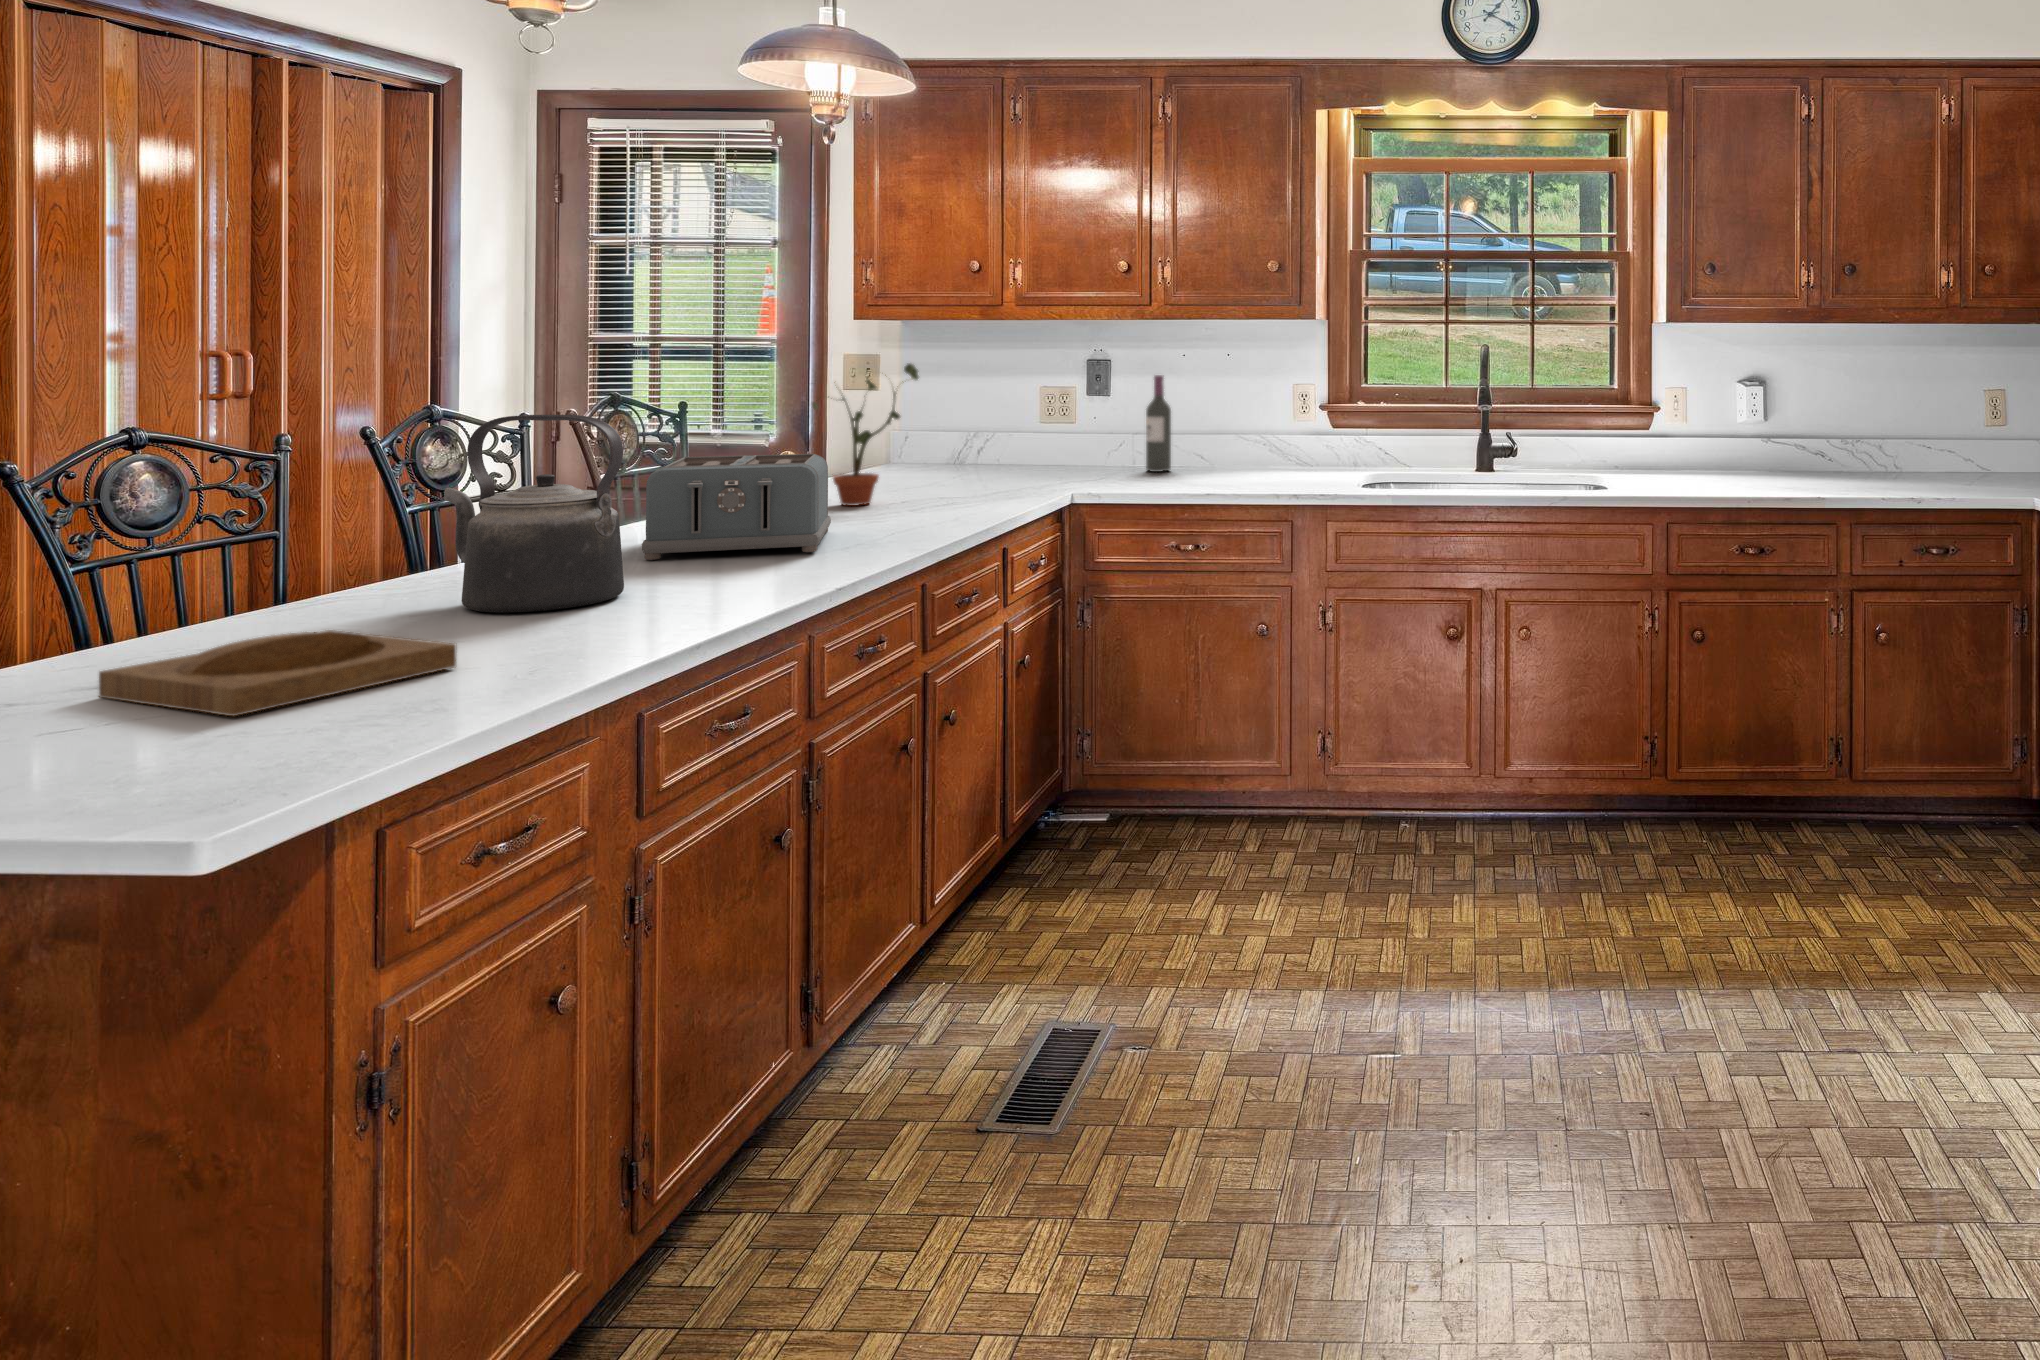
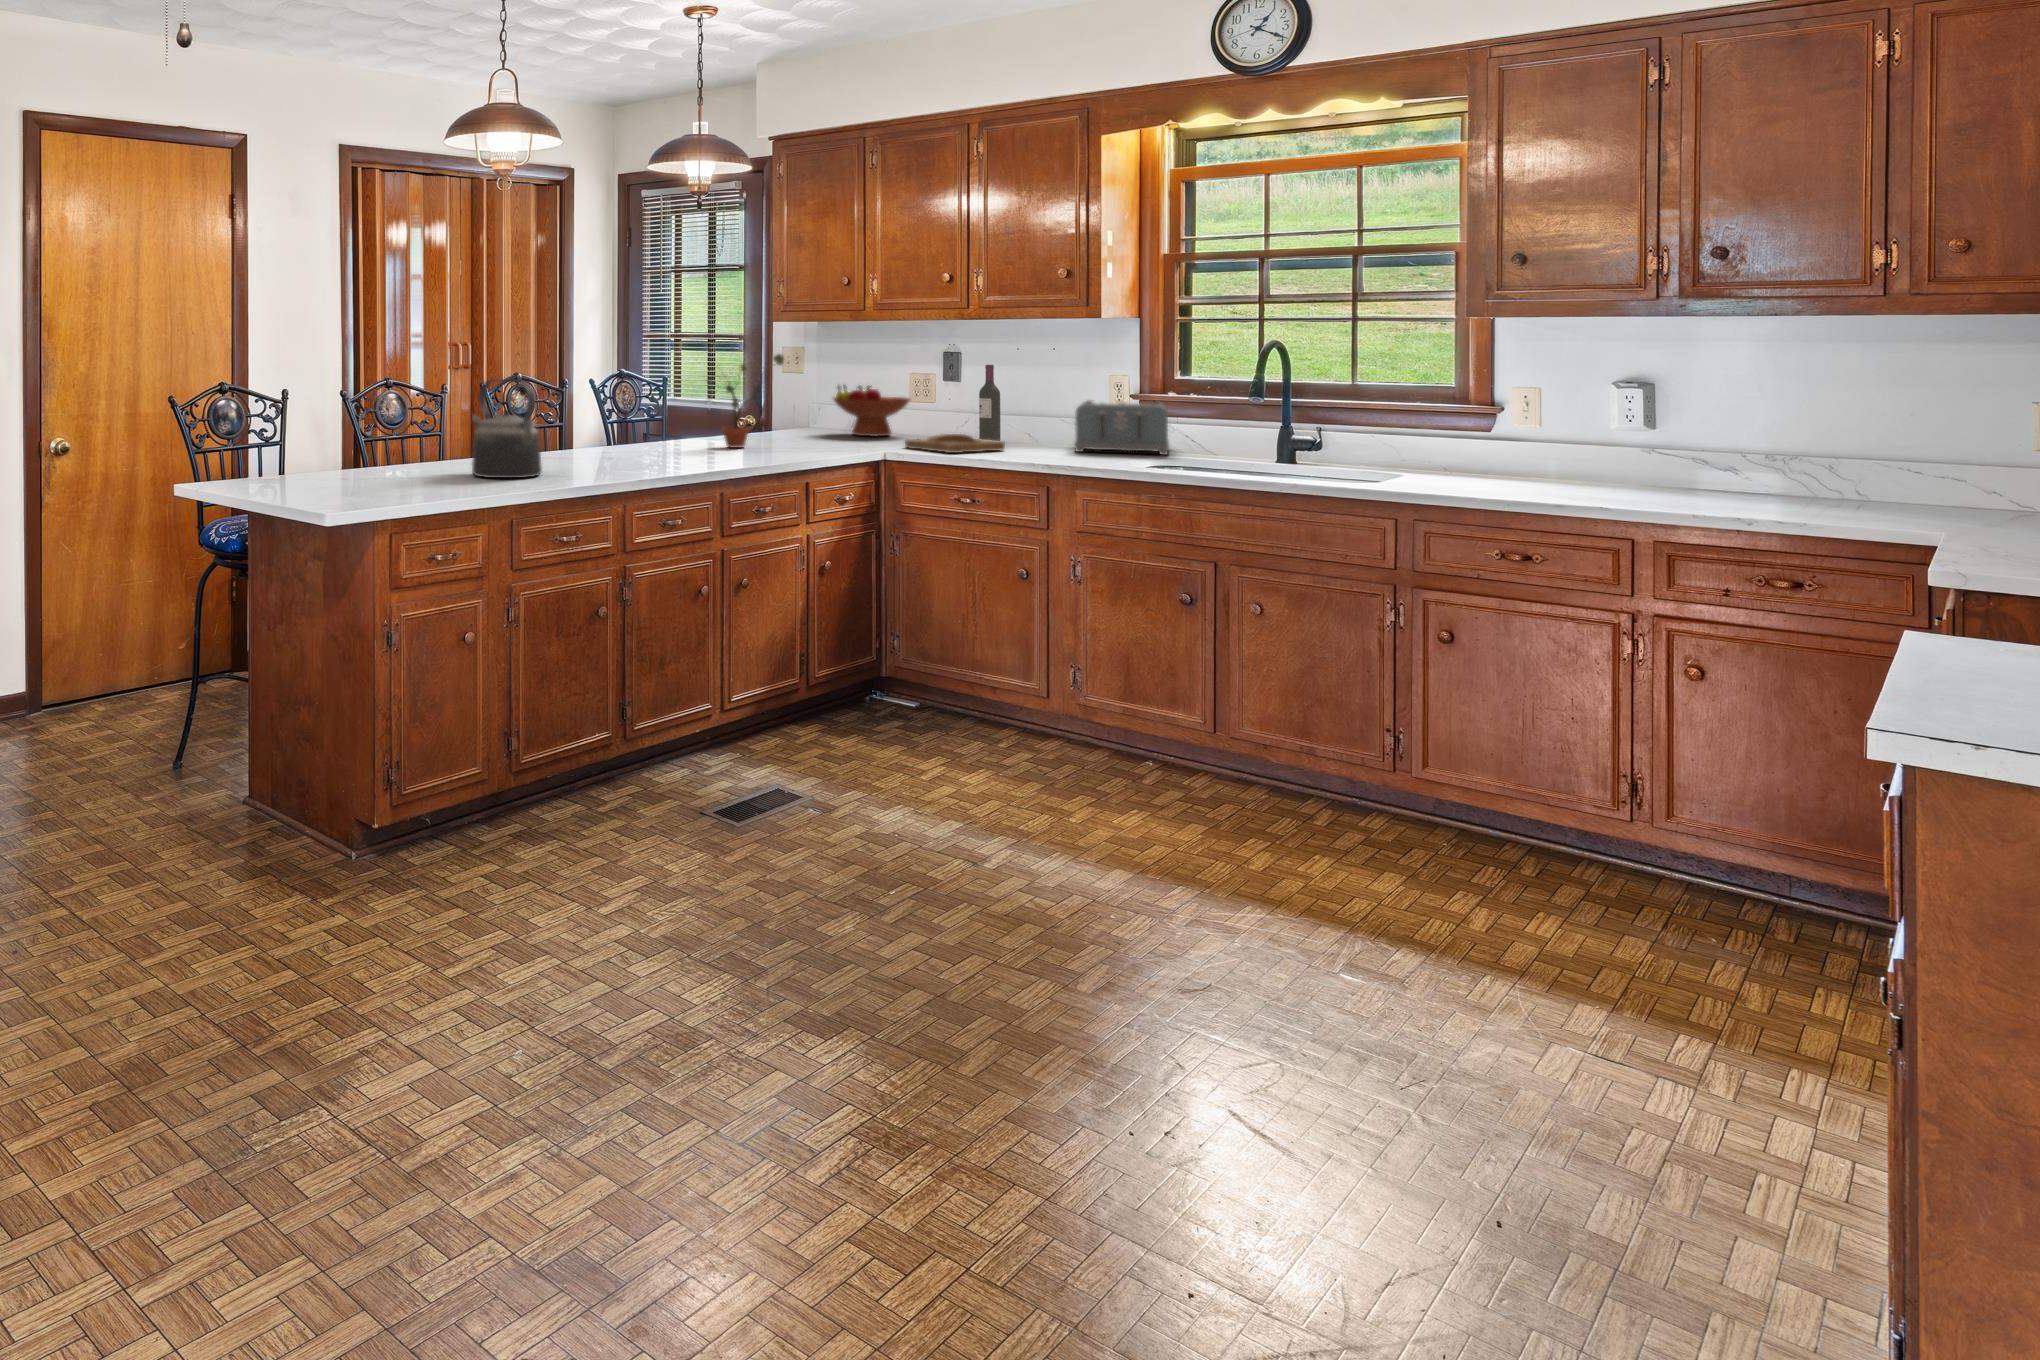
fruit bowl: none [944,404,1054,473] -> present [834,385,911,436]
toaster: present [642,454,831,560] -> present [1074,400,1169,455]
tray: present [99,630,456,716] -> present [905,434,1005,453]

